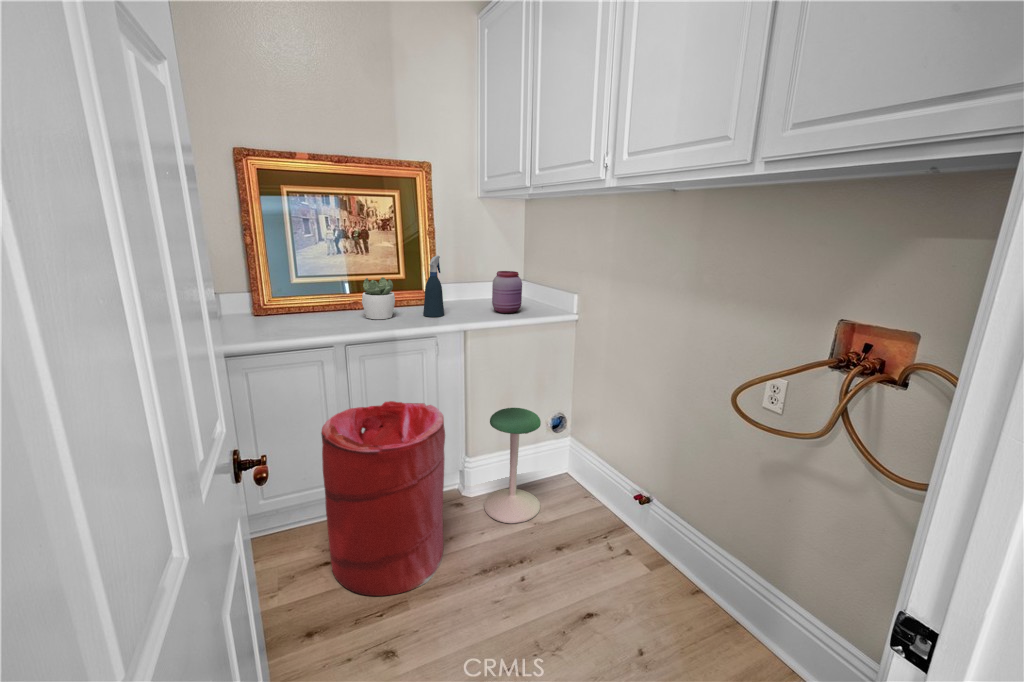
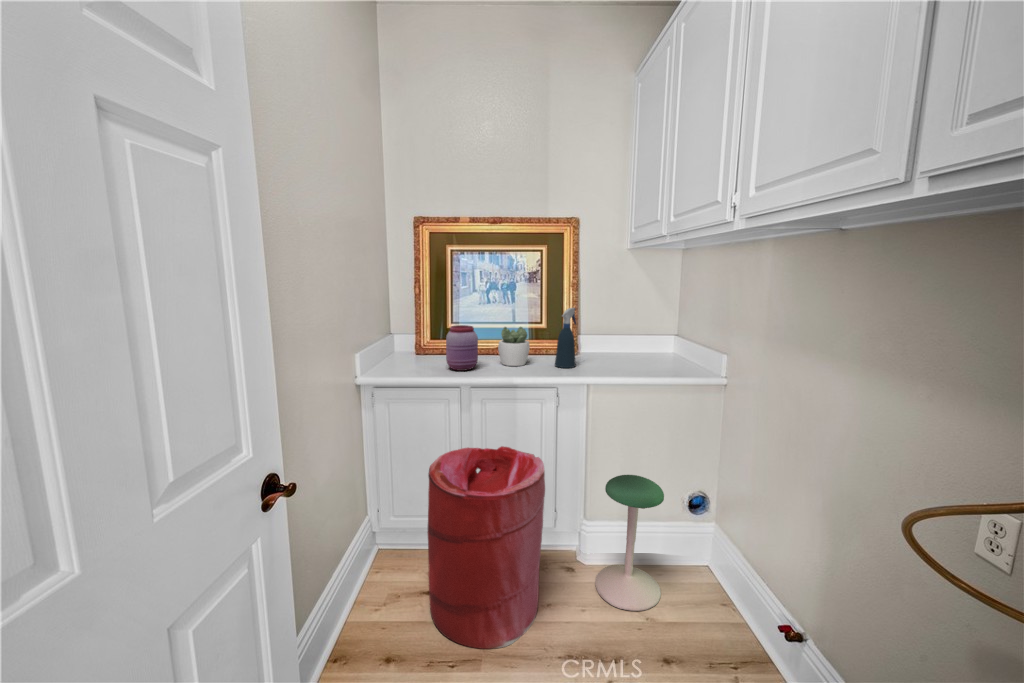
jar: present [492,271,522,313] -> present [446,325,478,371]

